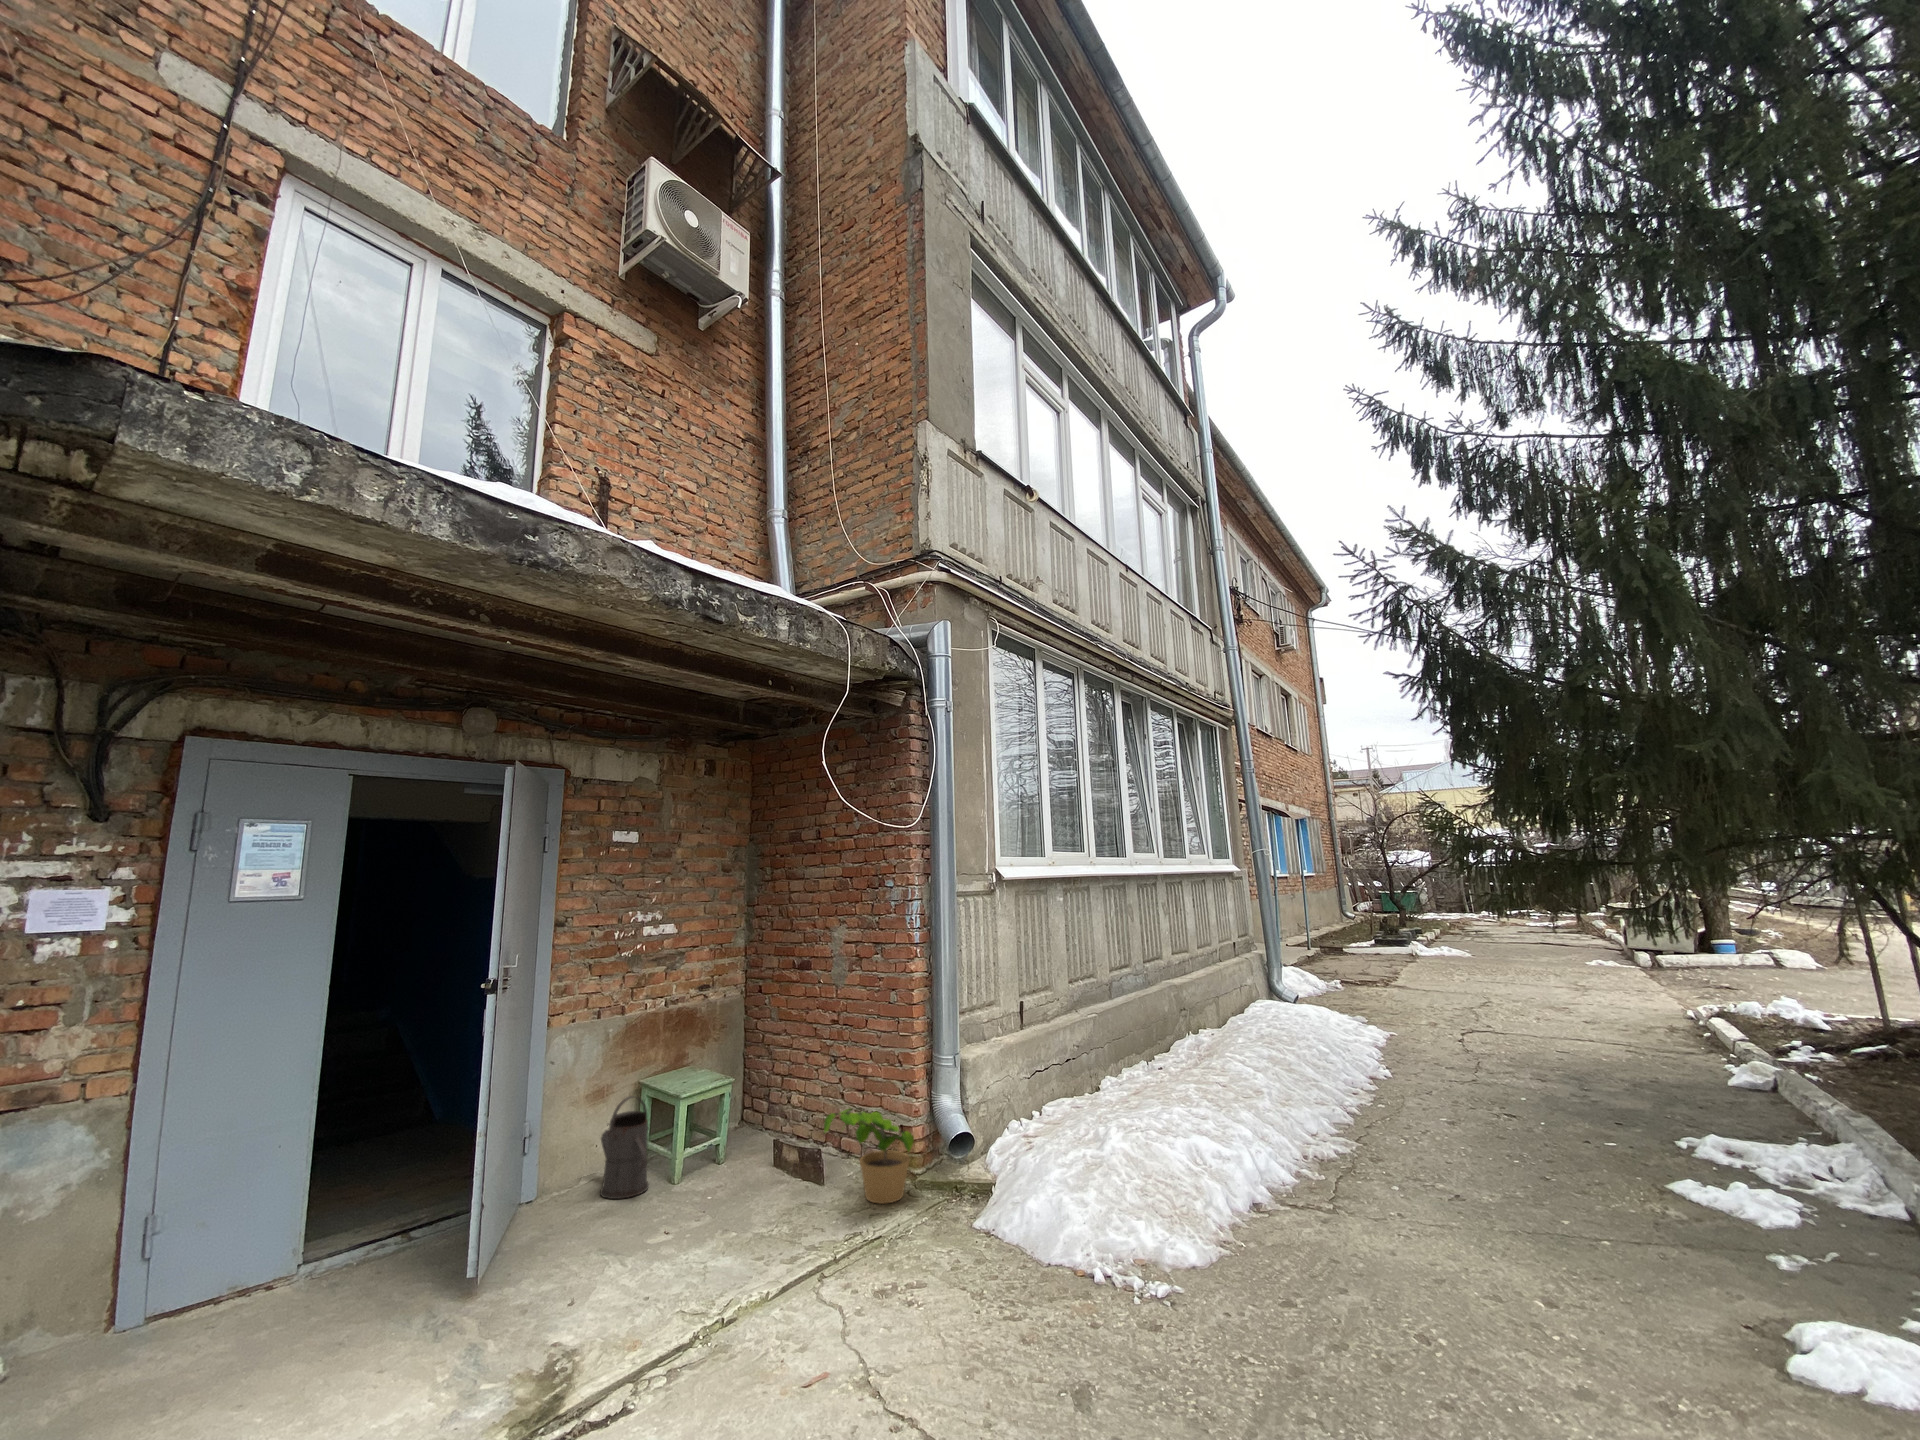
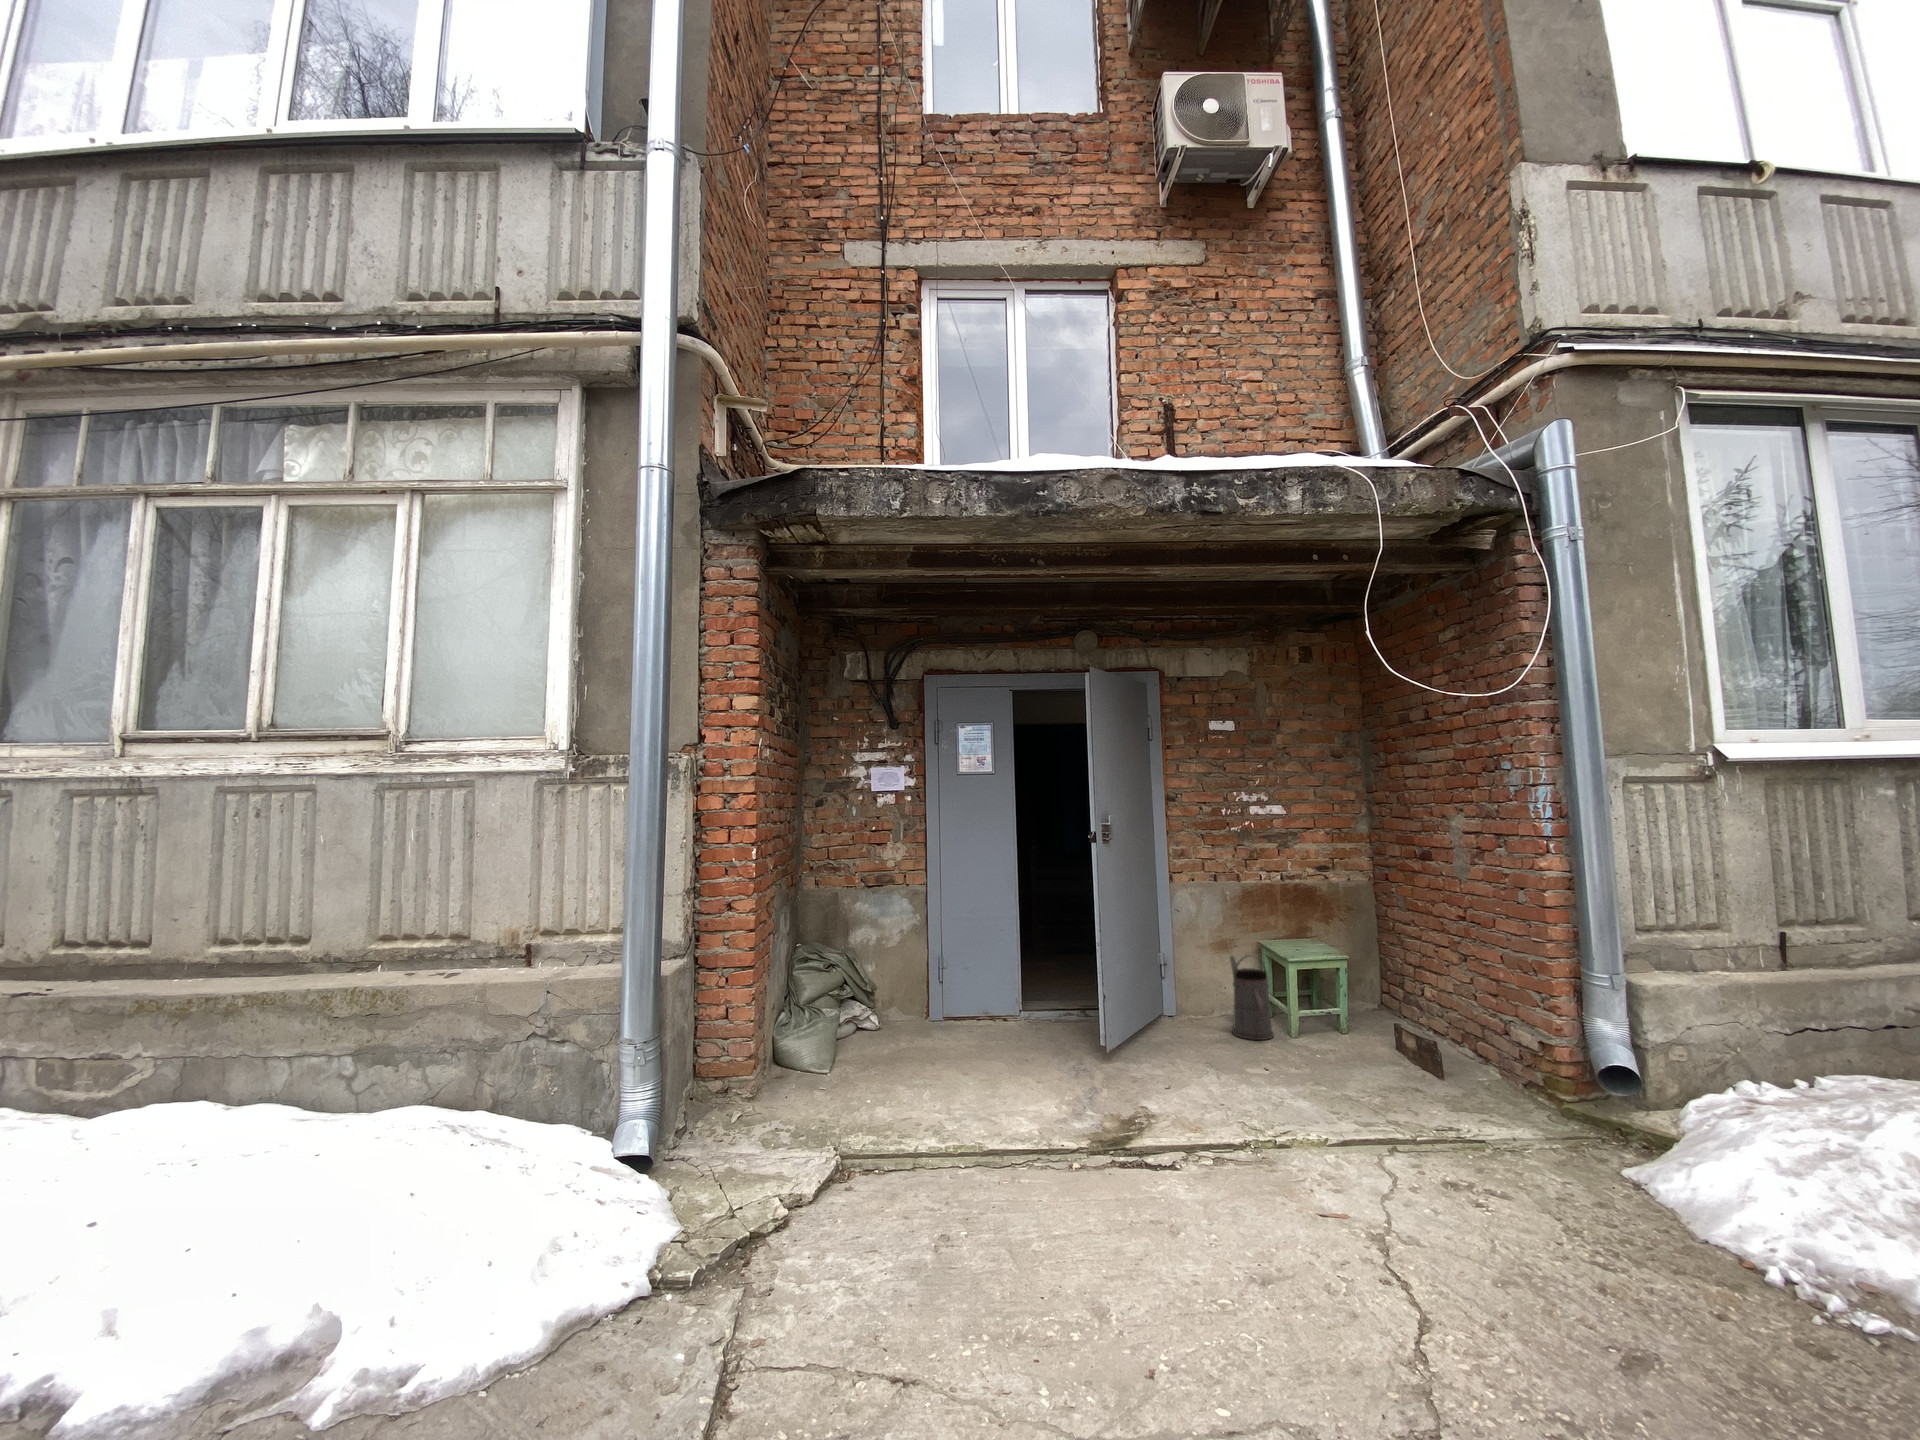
potted plant: present [824,1109,914,1204] -> none [1419,1002,1546,1116]

